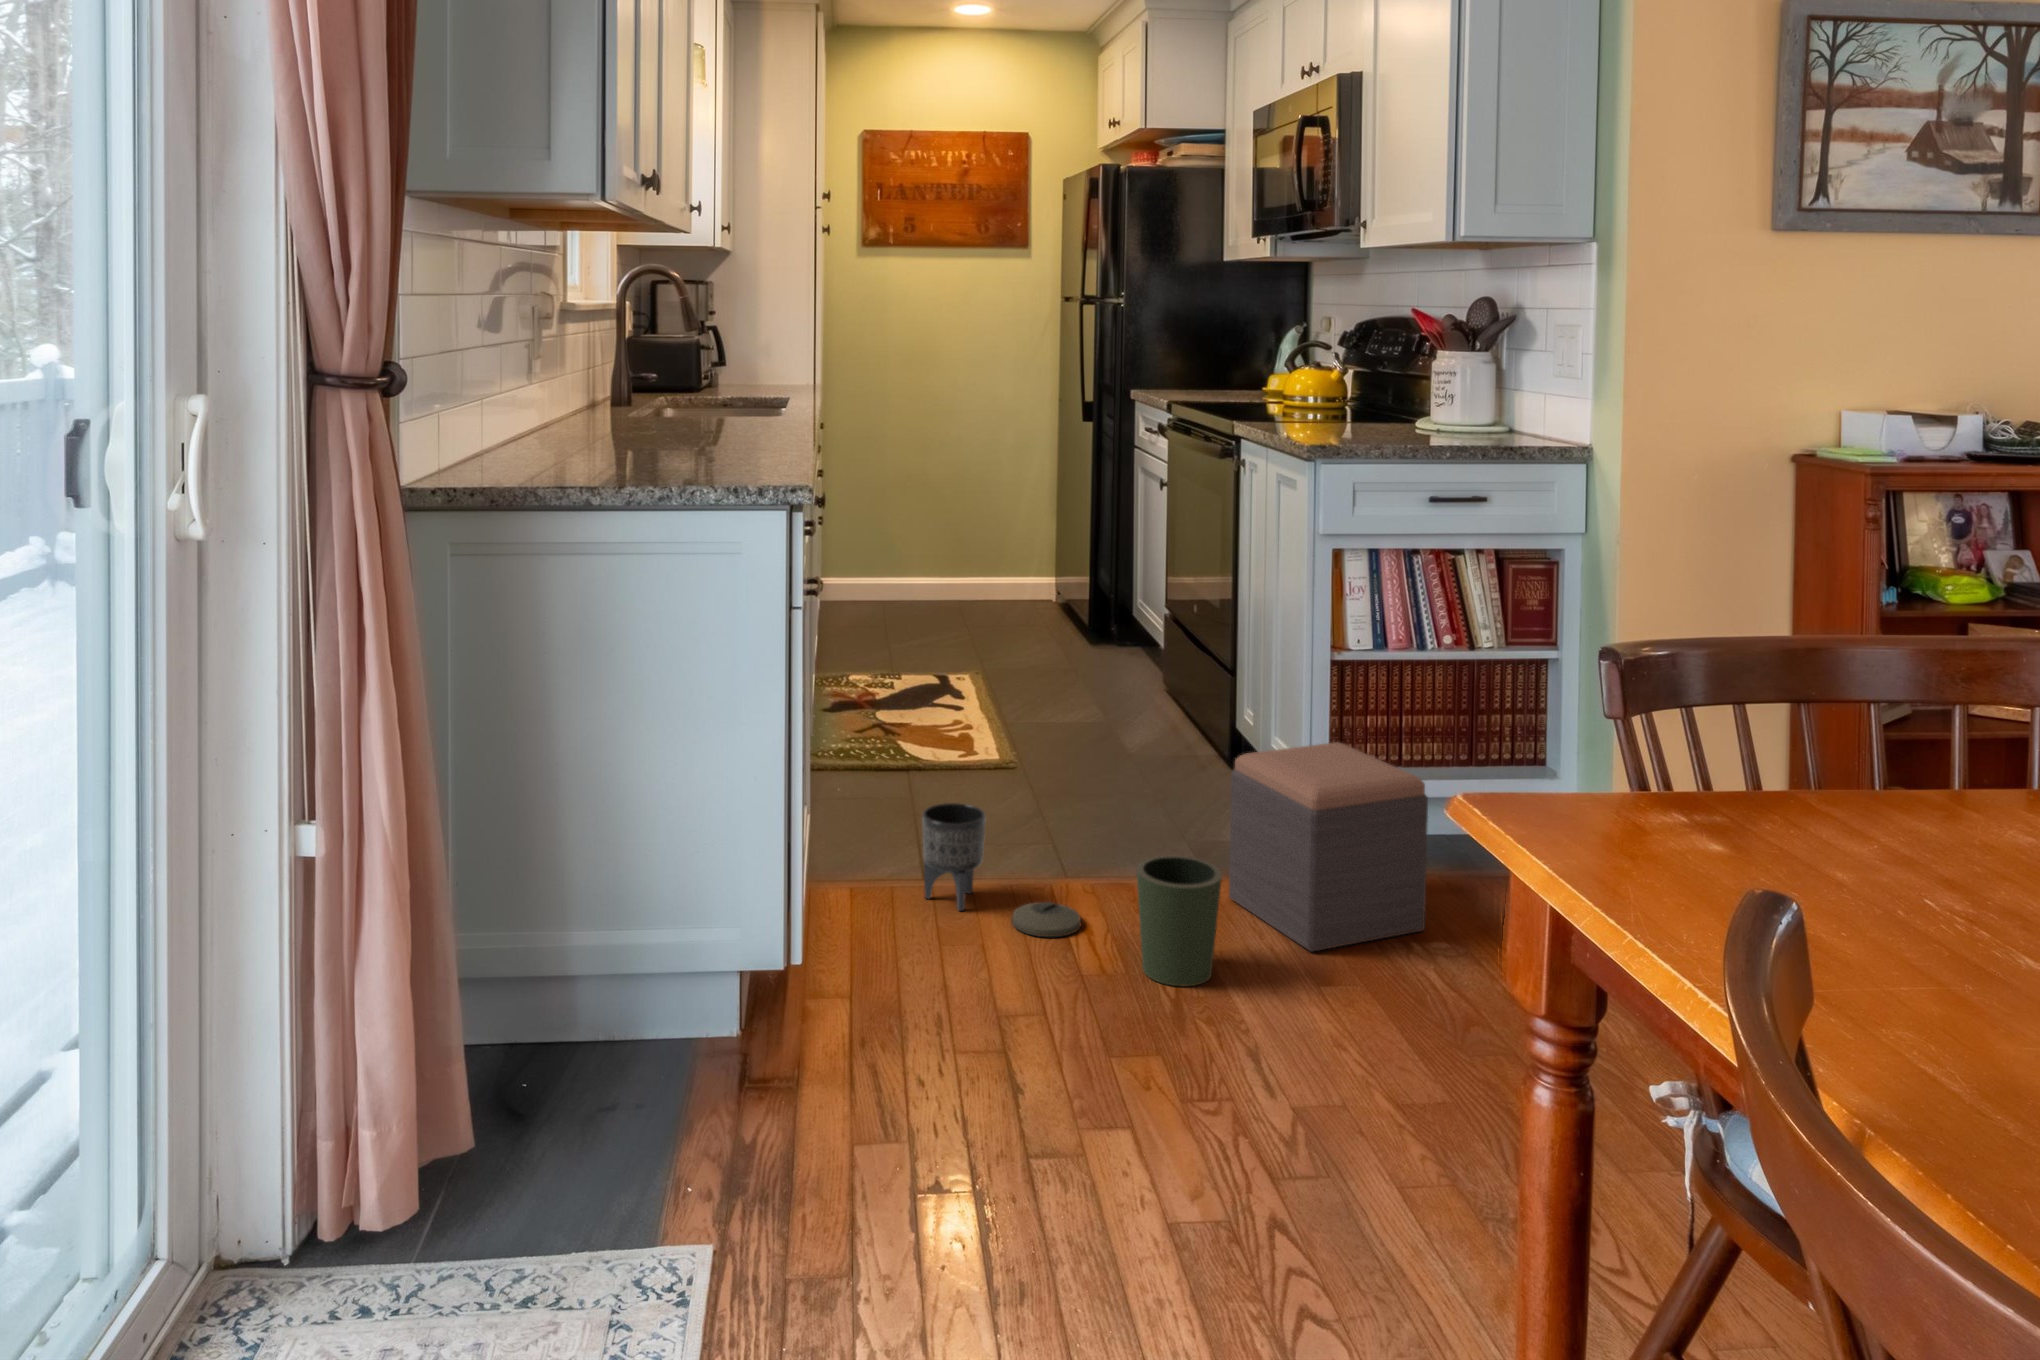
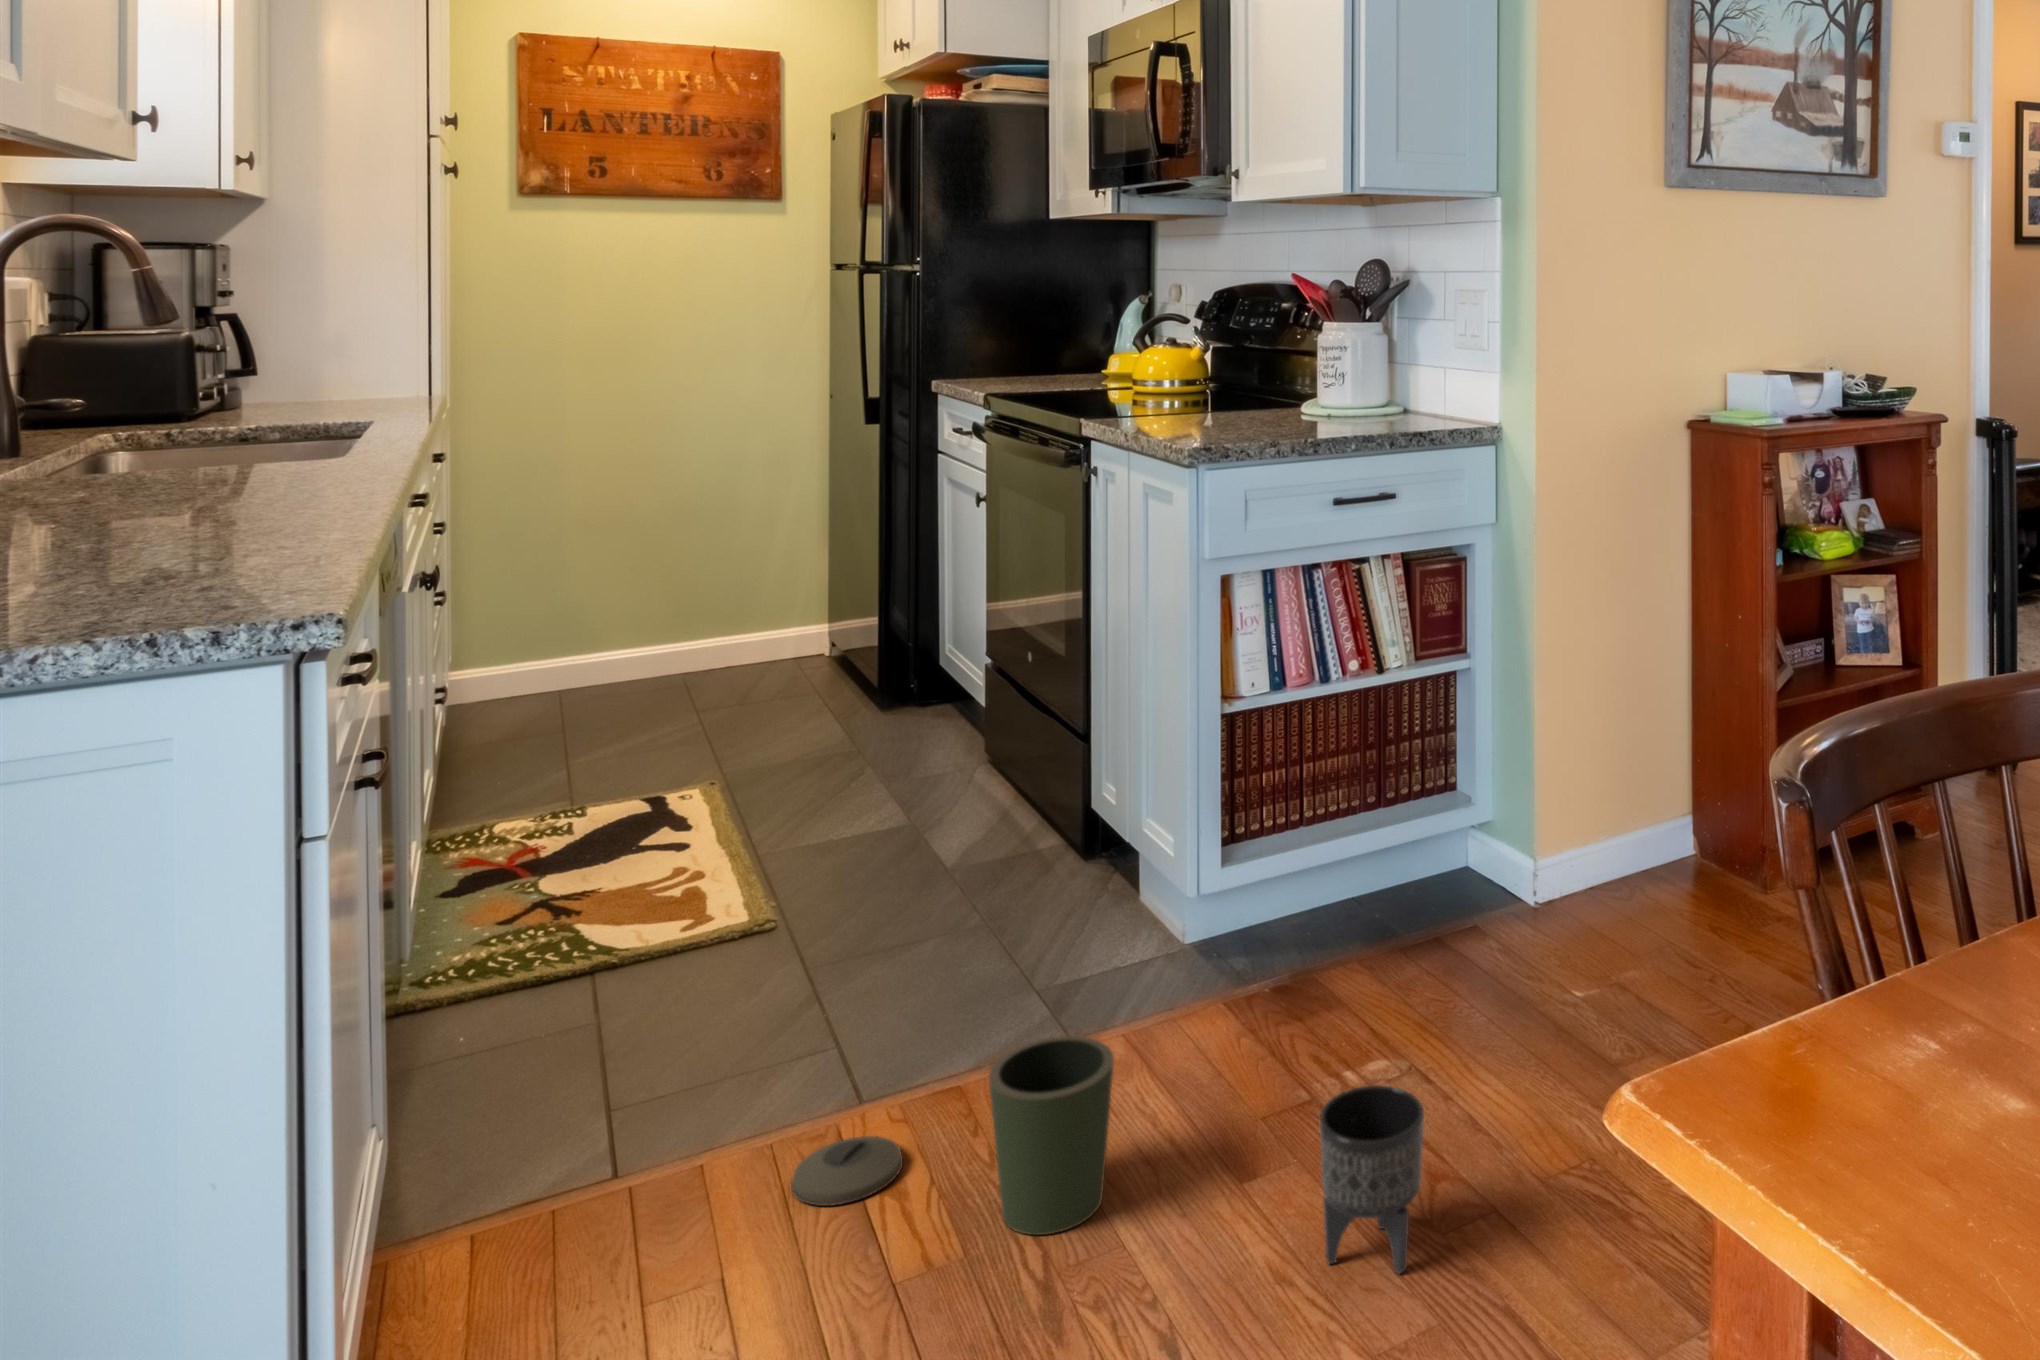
footstool: present [1229,742,1428,952] -> none [1109,819,1358,1114]
planter: present [922,803,986,911] -> present [1320,1085,1424,1273]

